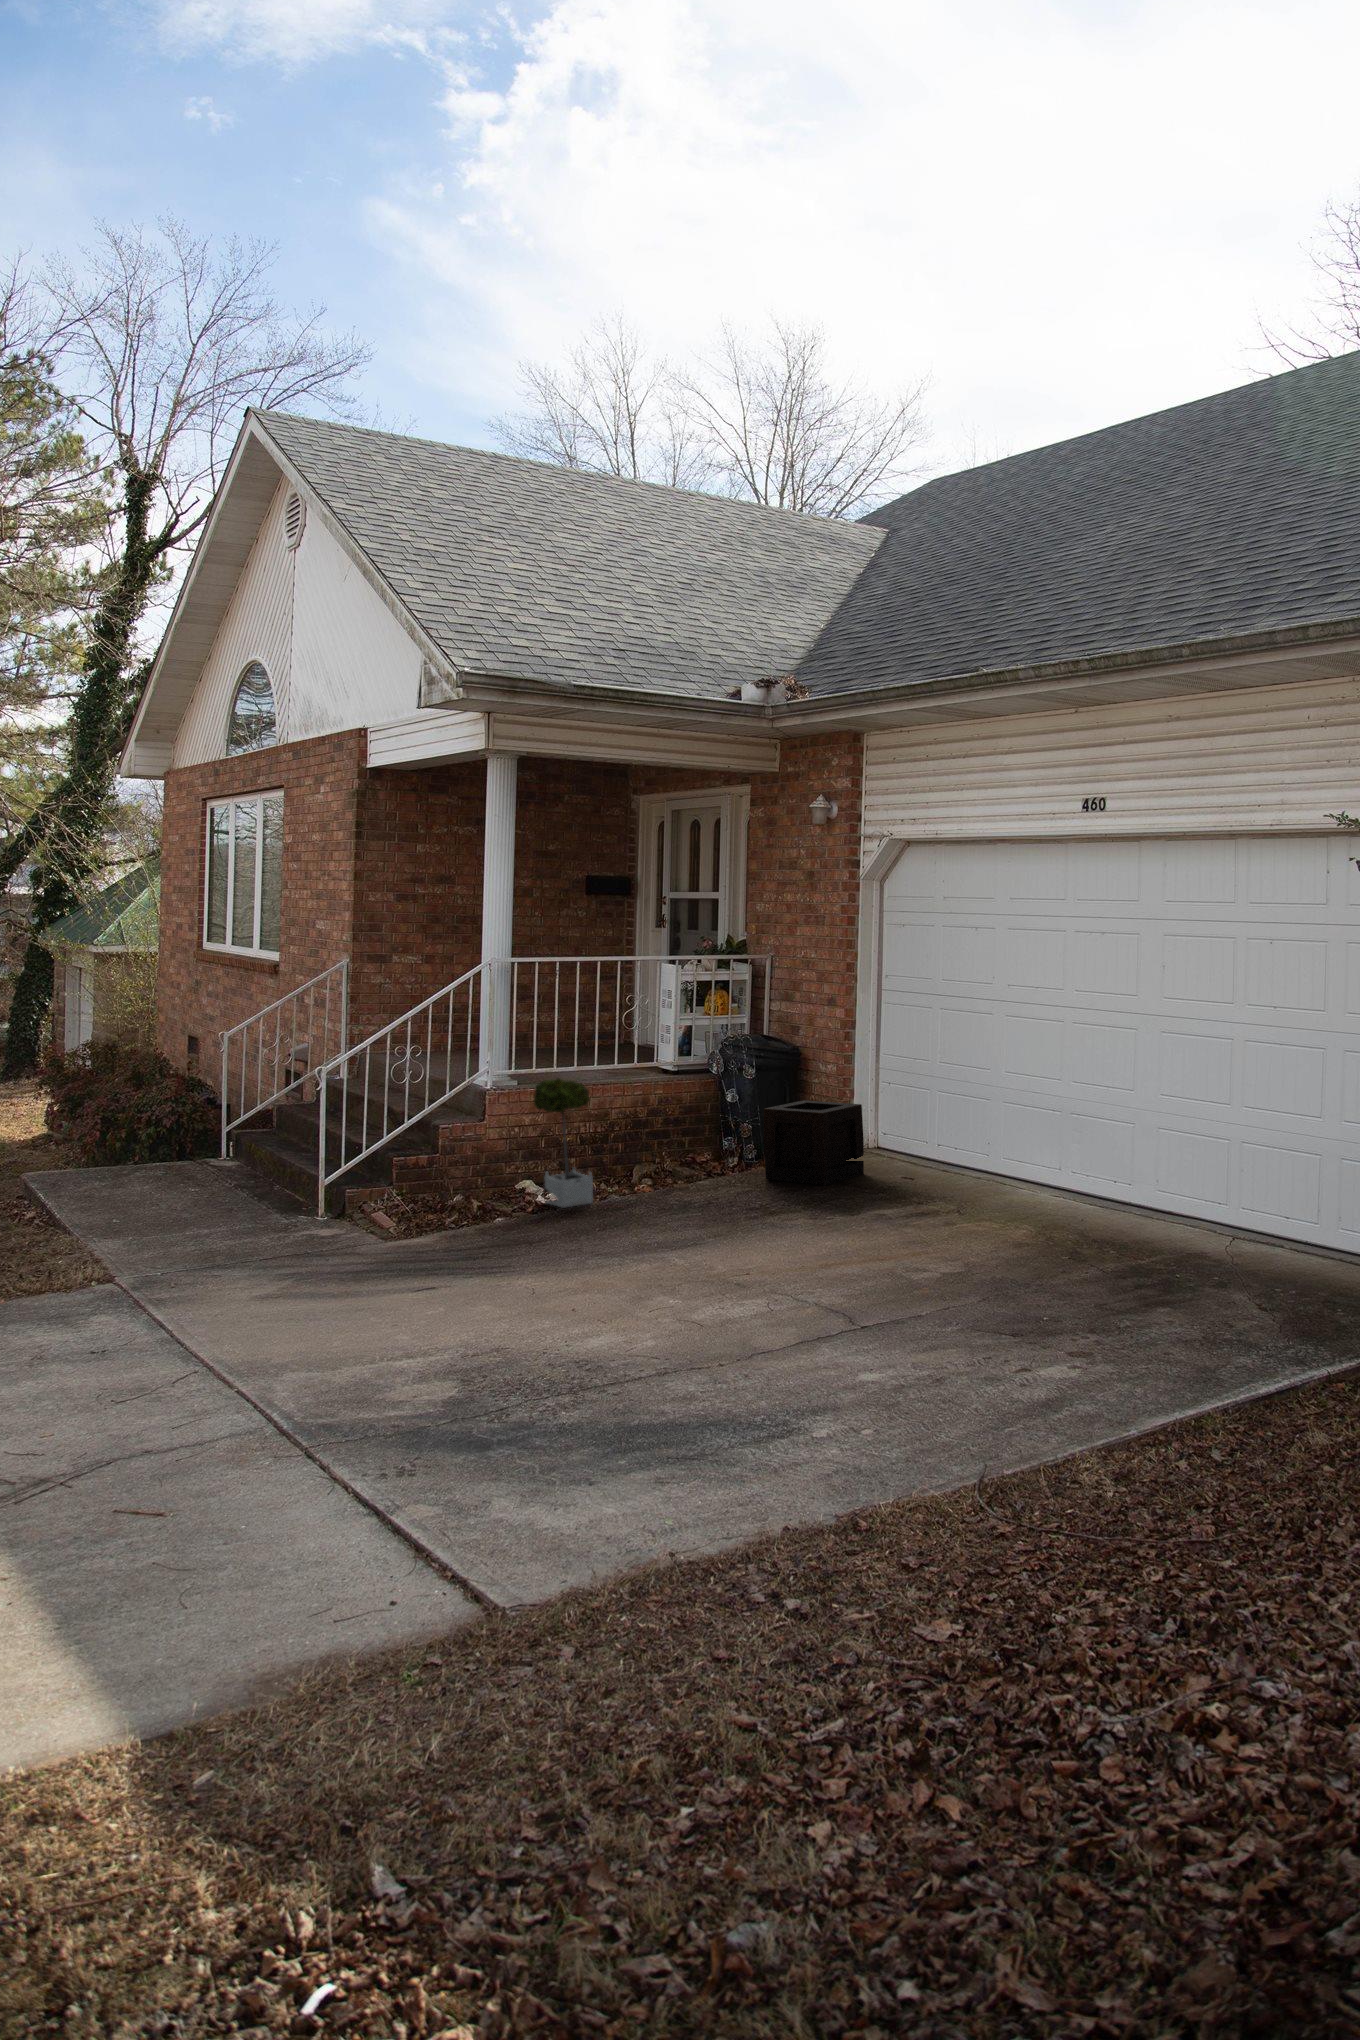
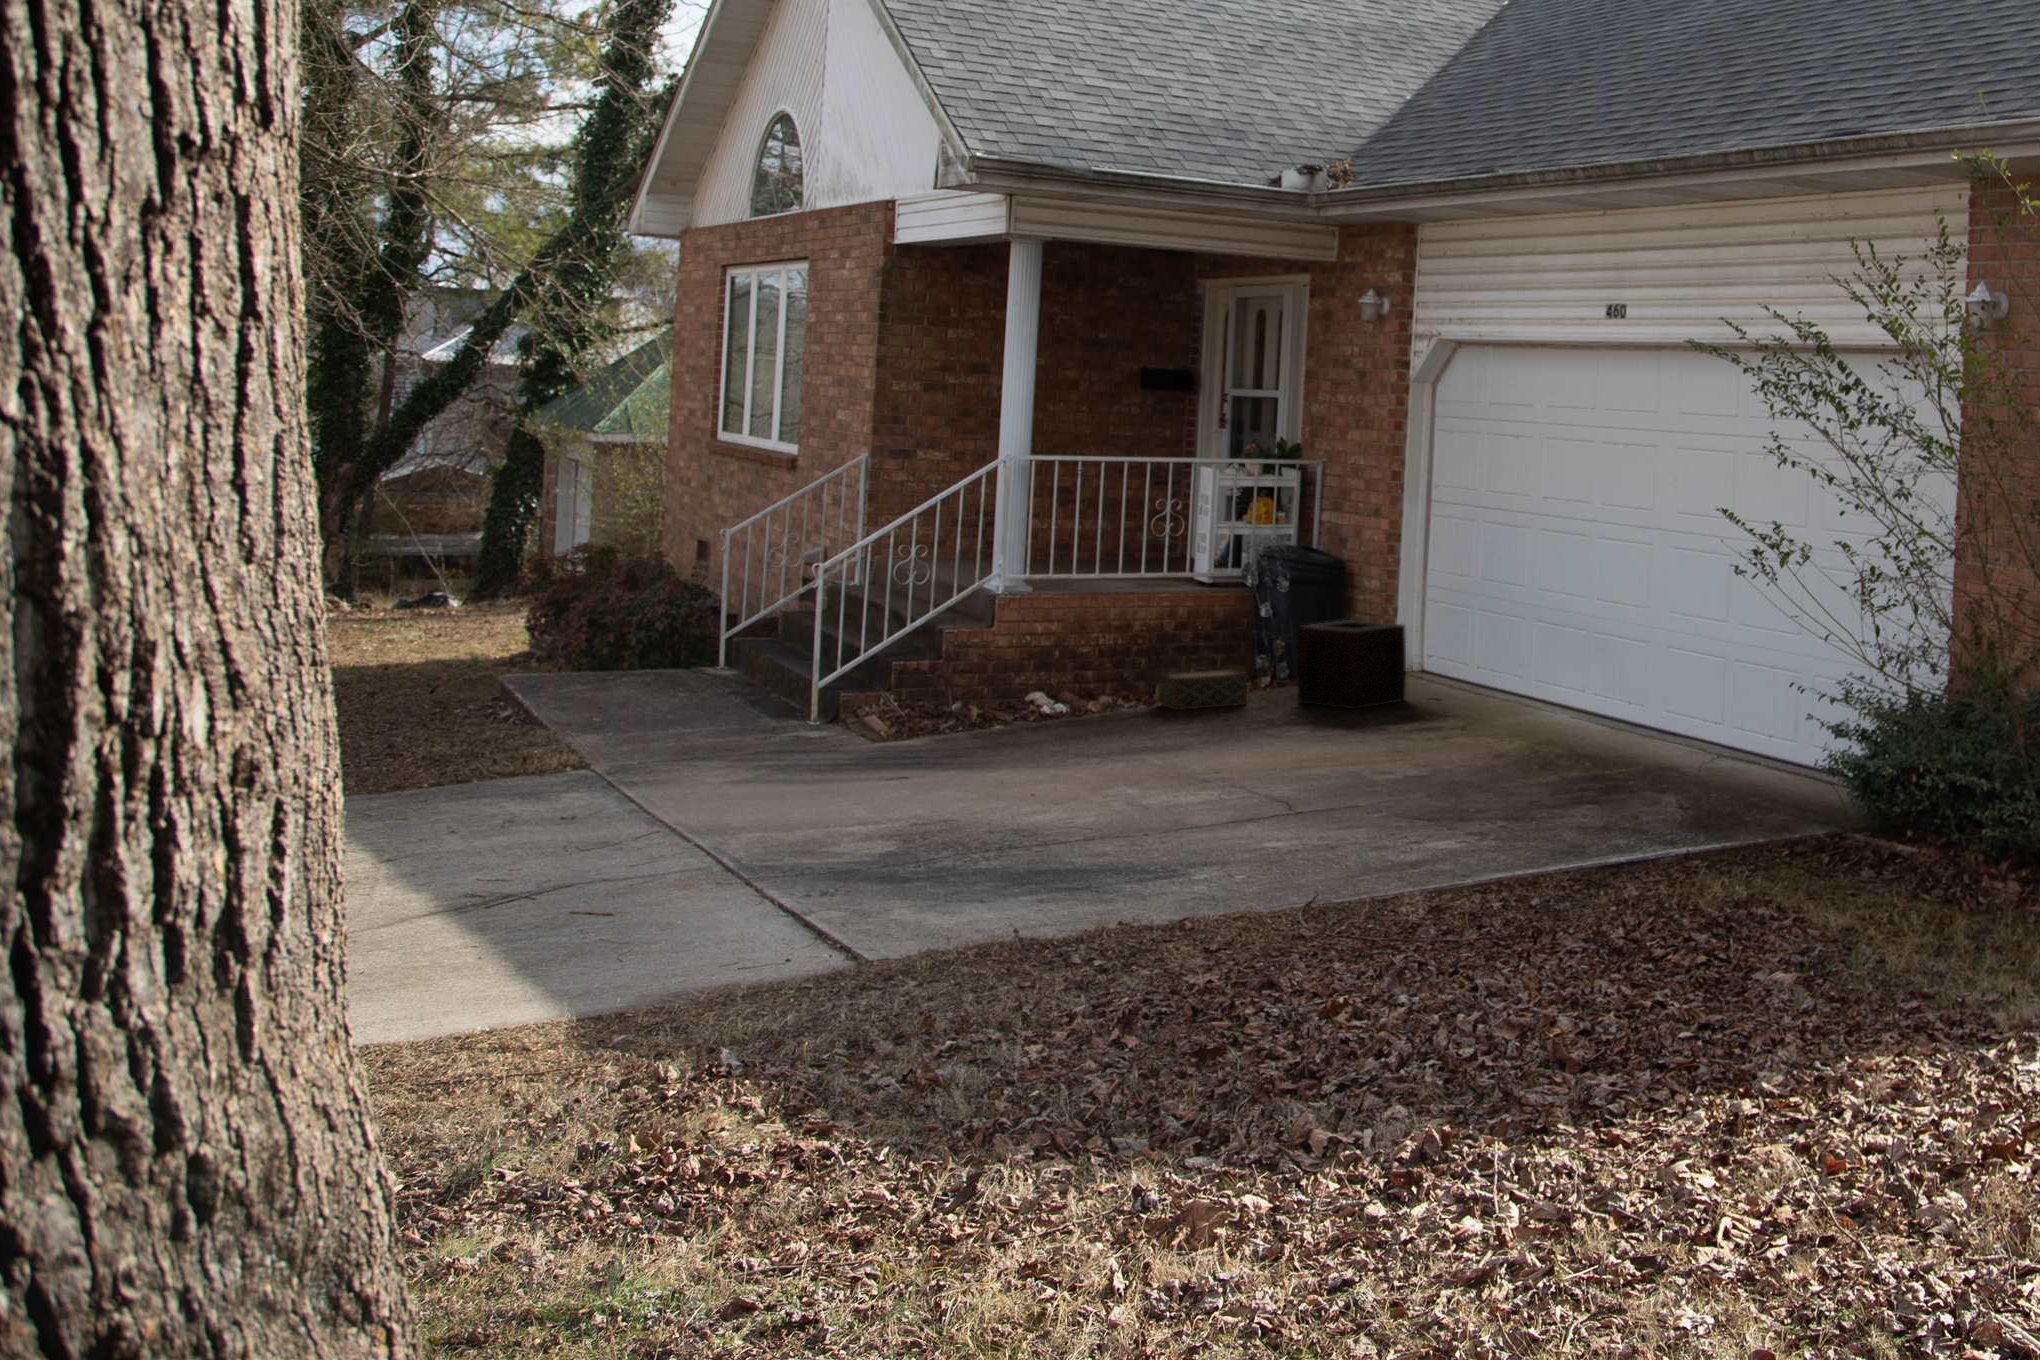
potted tree: present [534,1078,593,1208] -> none [1042,583,1103,722]
woven basket: none [637,1149,719,1191] -> present [1158,669,1247,710]

